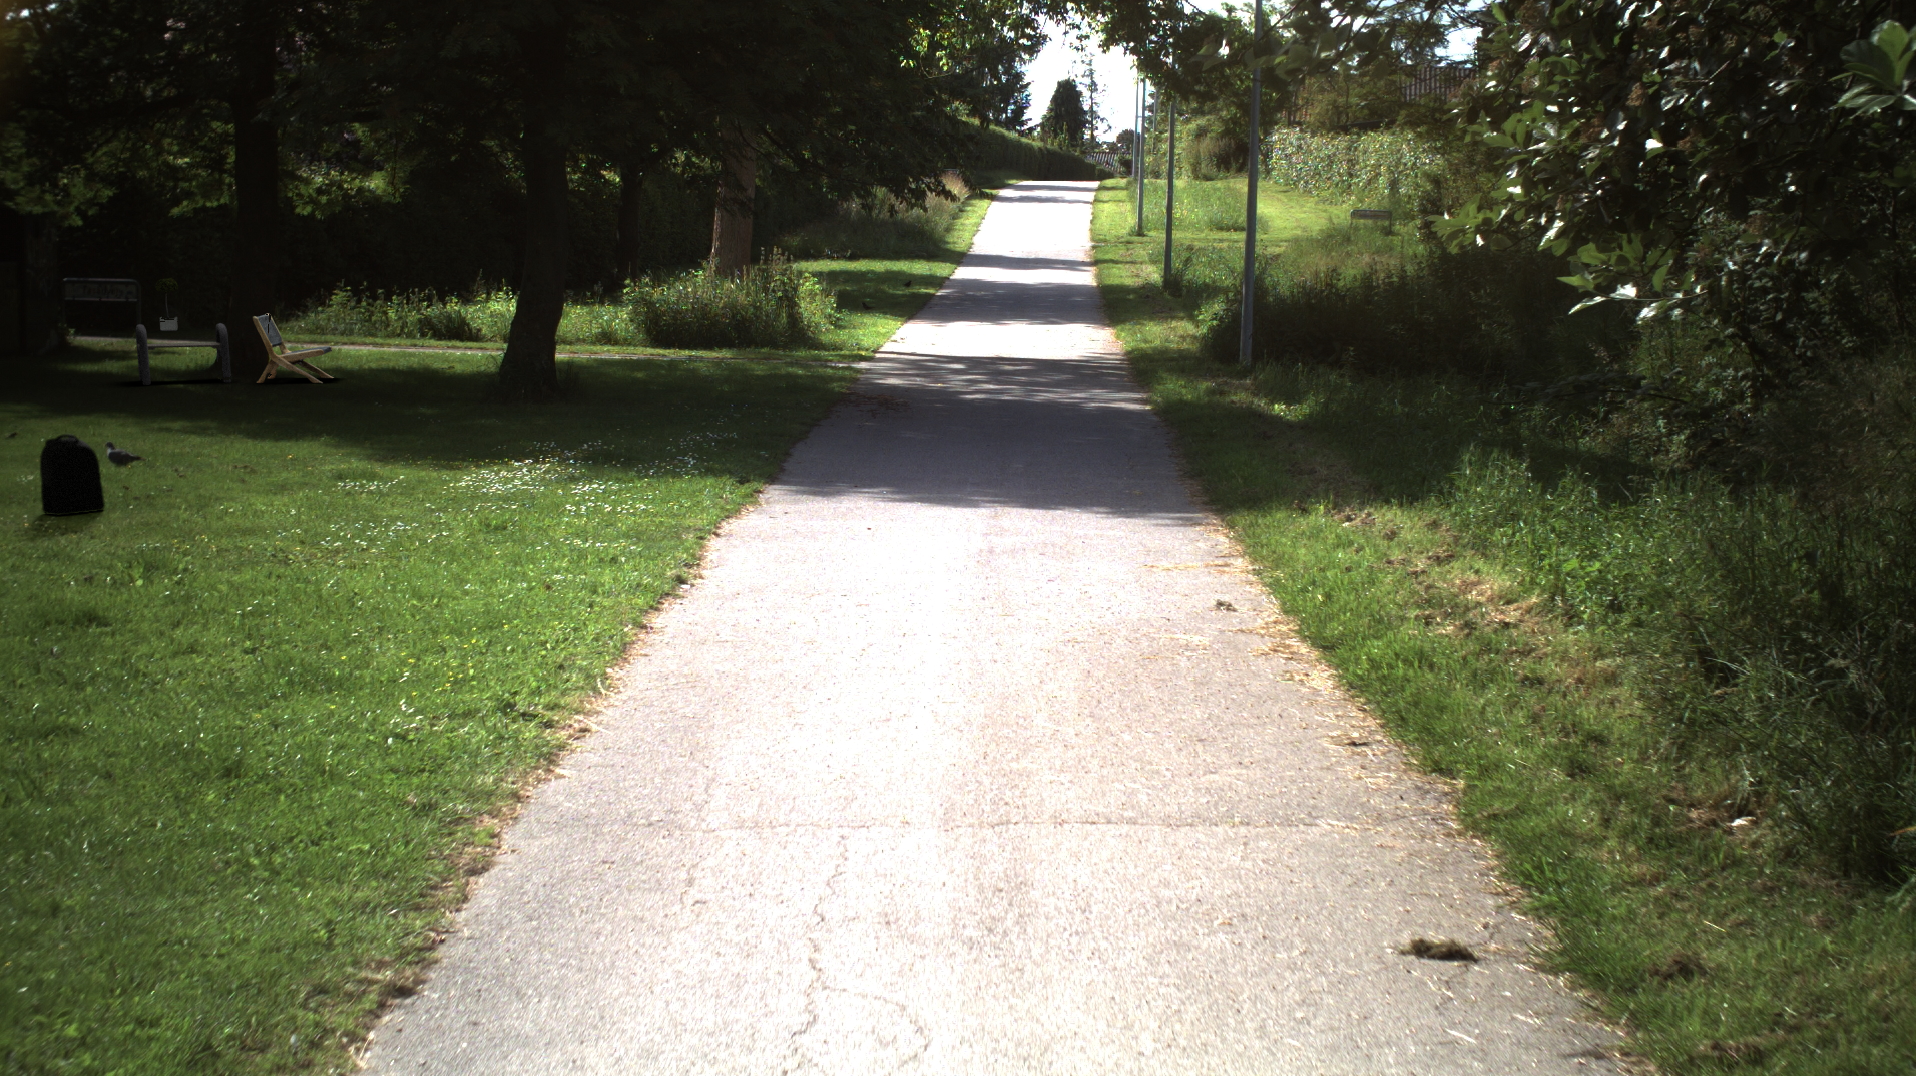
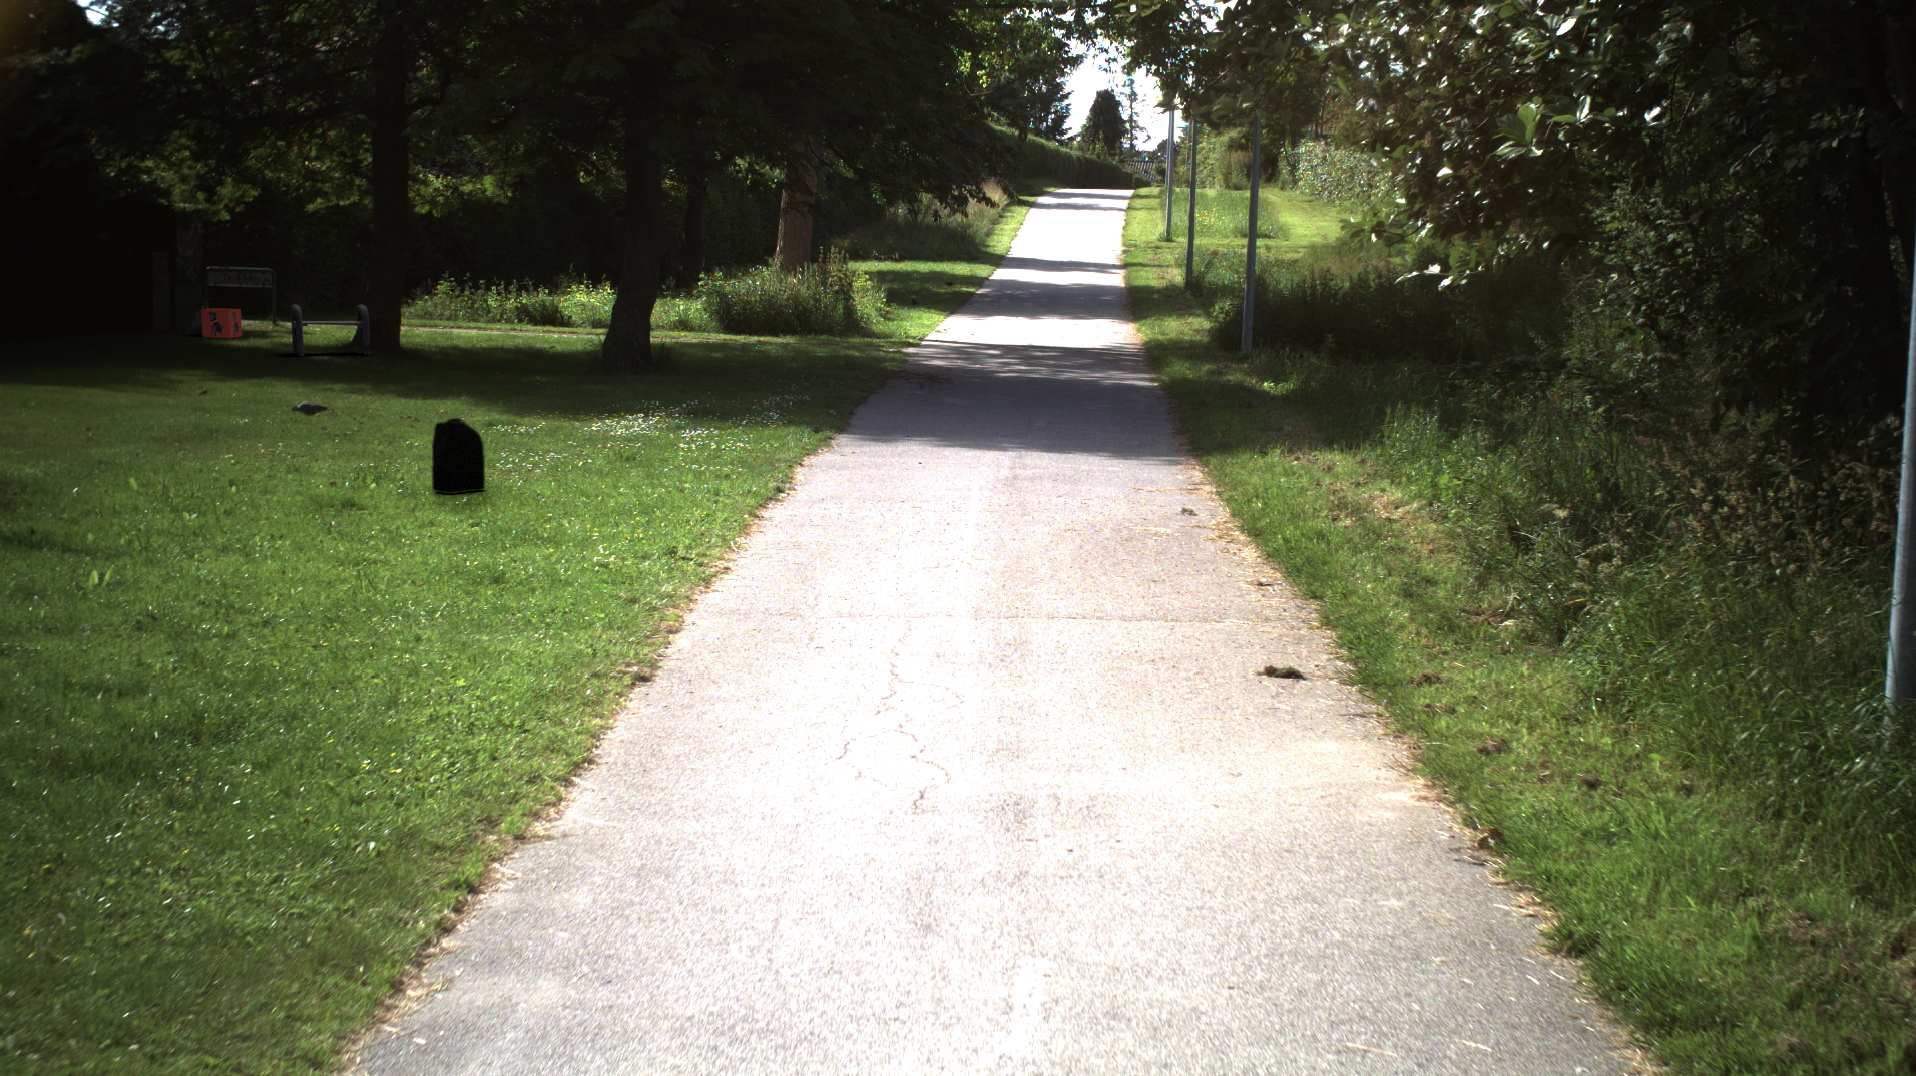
potted tree: present [155,278,179,330] -> none [283,267,304,314]
lounge chair: present [253,314,333,383] -> none [391,297,456,357]
storage box: none [41,328,92,362] -> present [201,308,242,338]
backpack: present [40,434,105,515] -> present [432,418,485,494]

